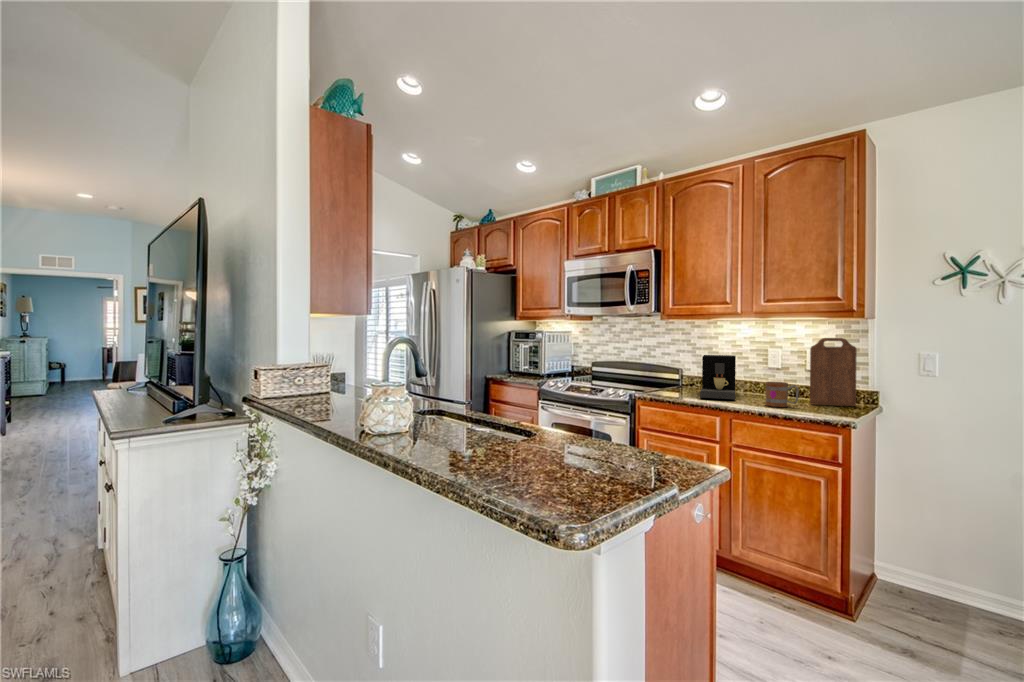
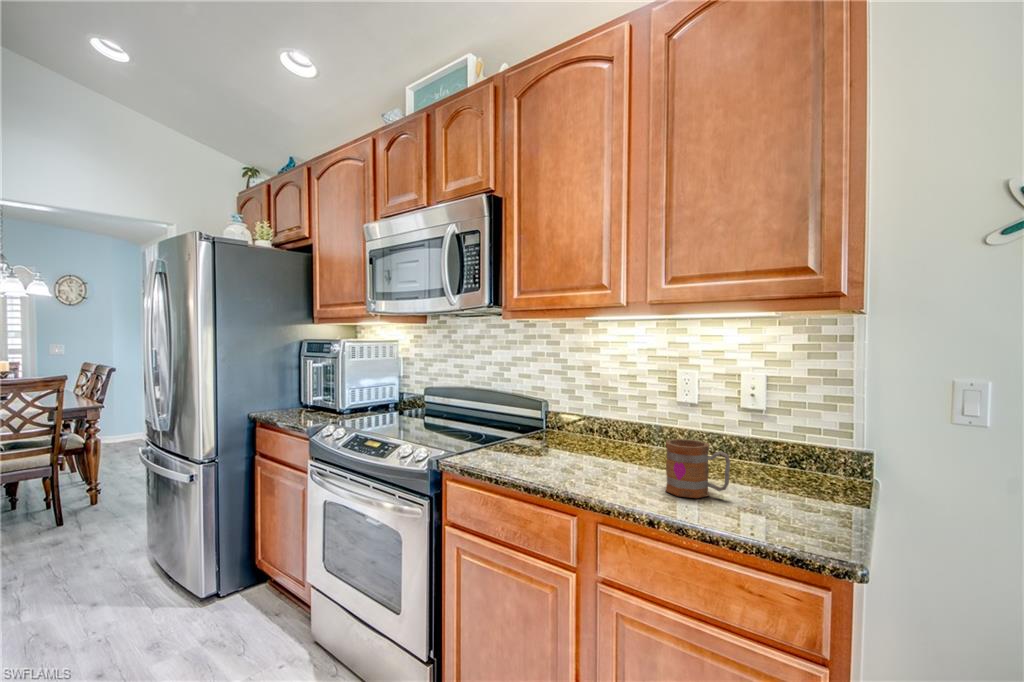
cutting board: present [810,338,857,406] -> none [750,351,838,489]
coffee maker: present [700,355,736,399] -> none [550,379,624,472]

